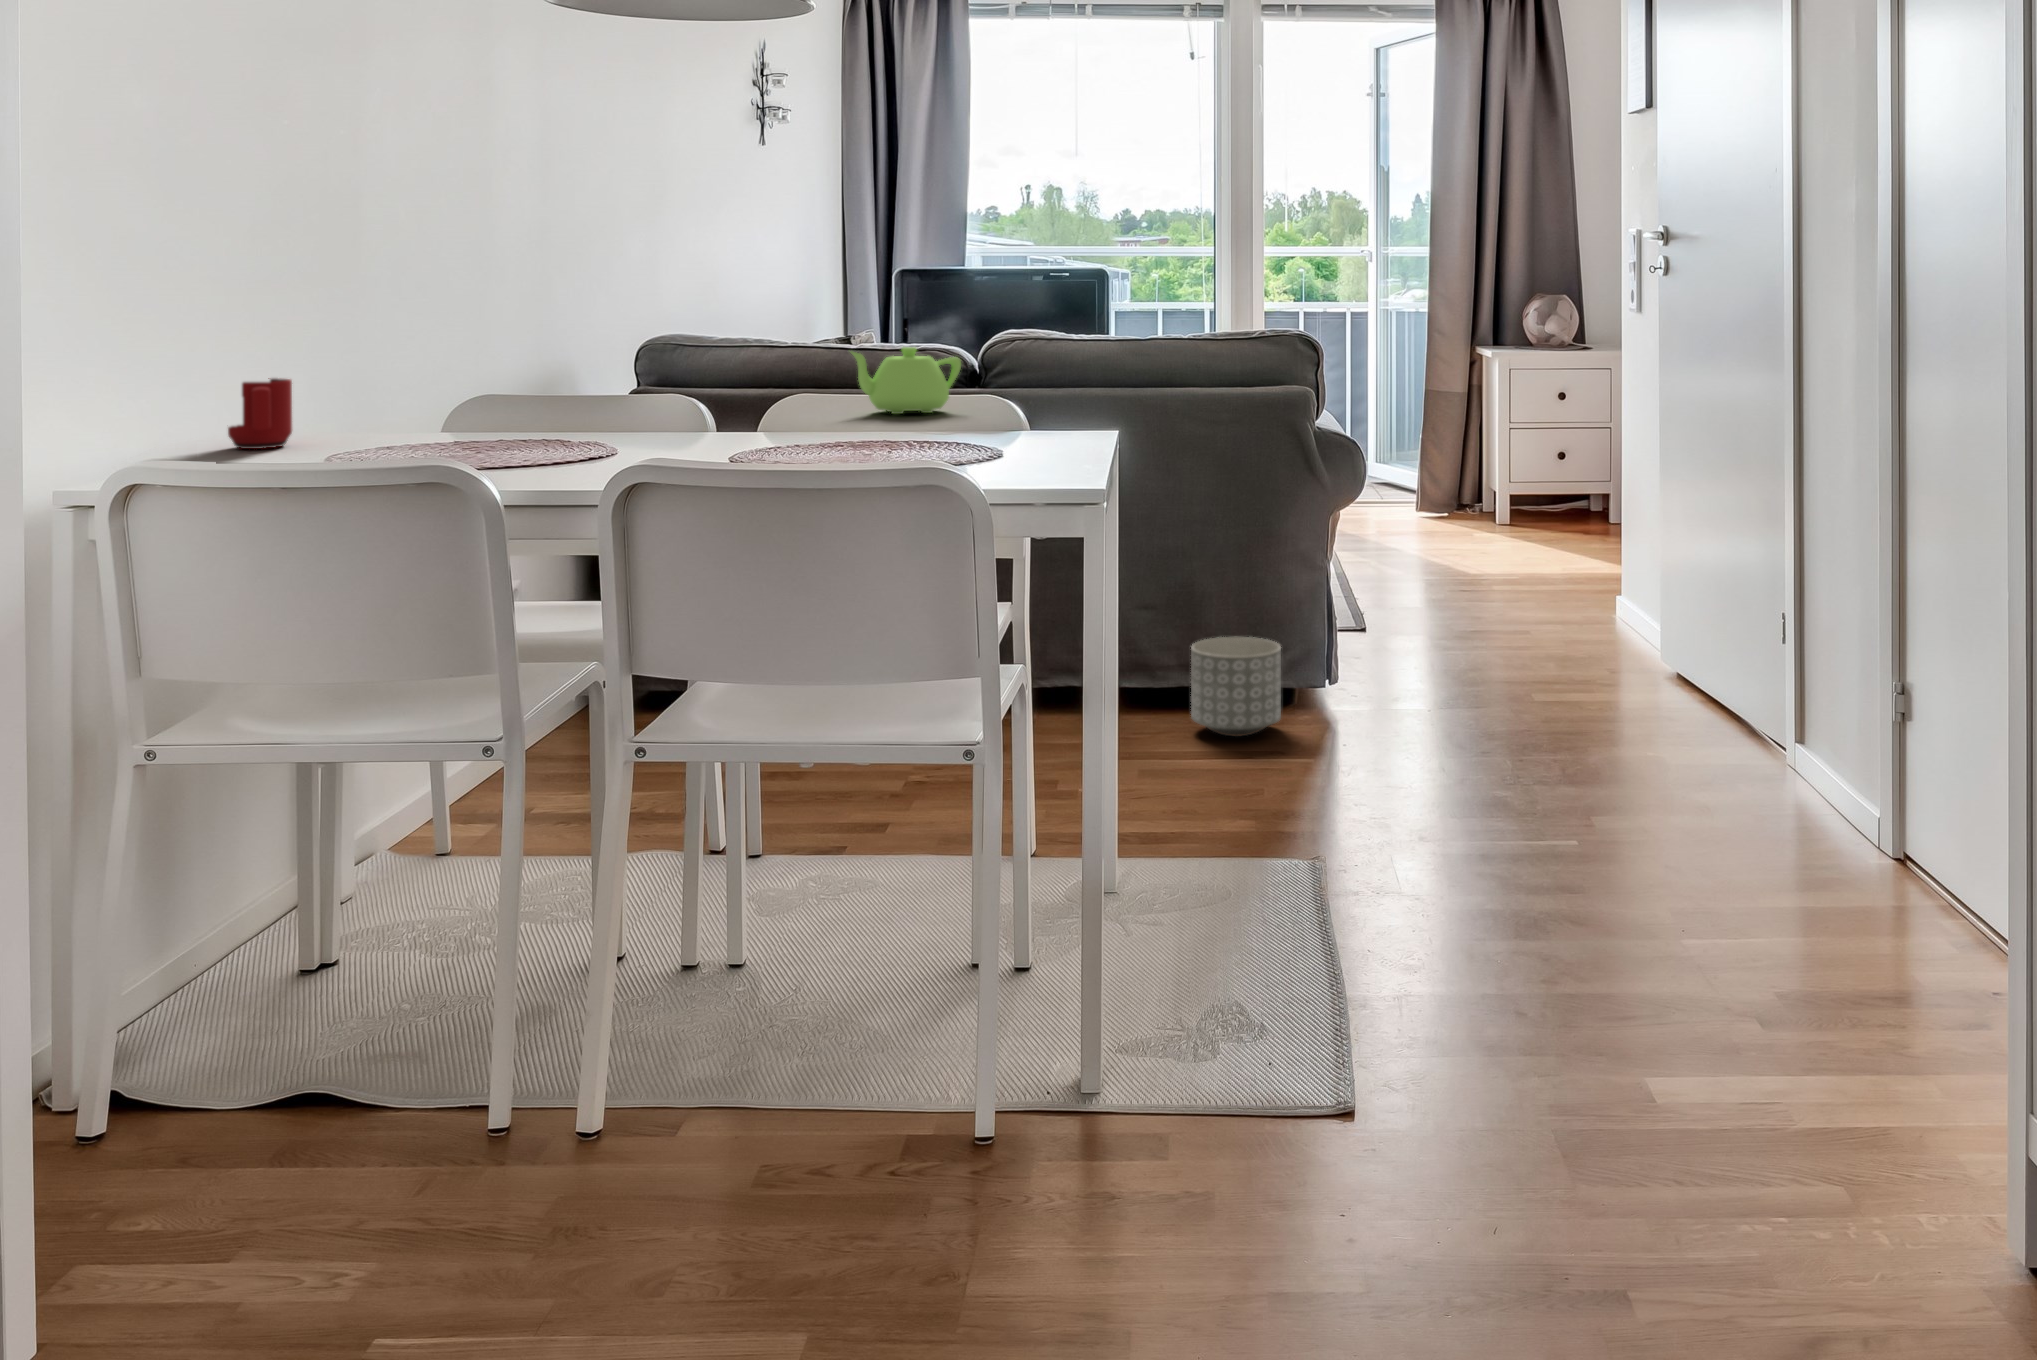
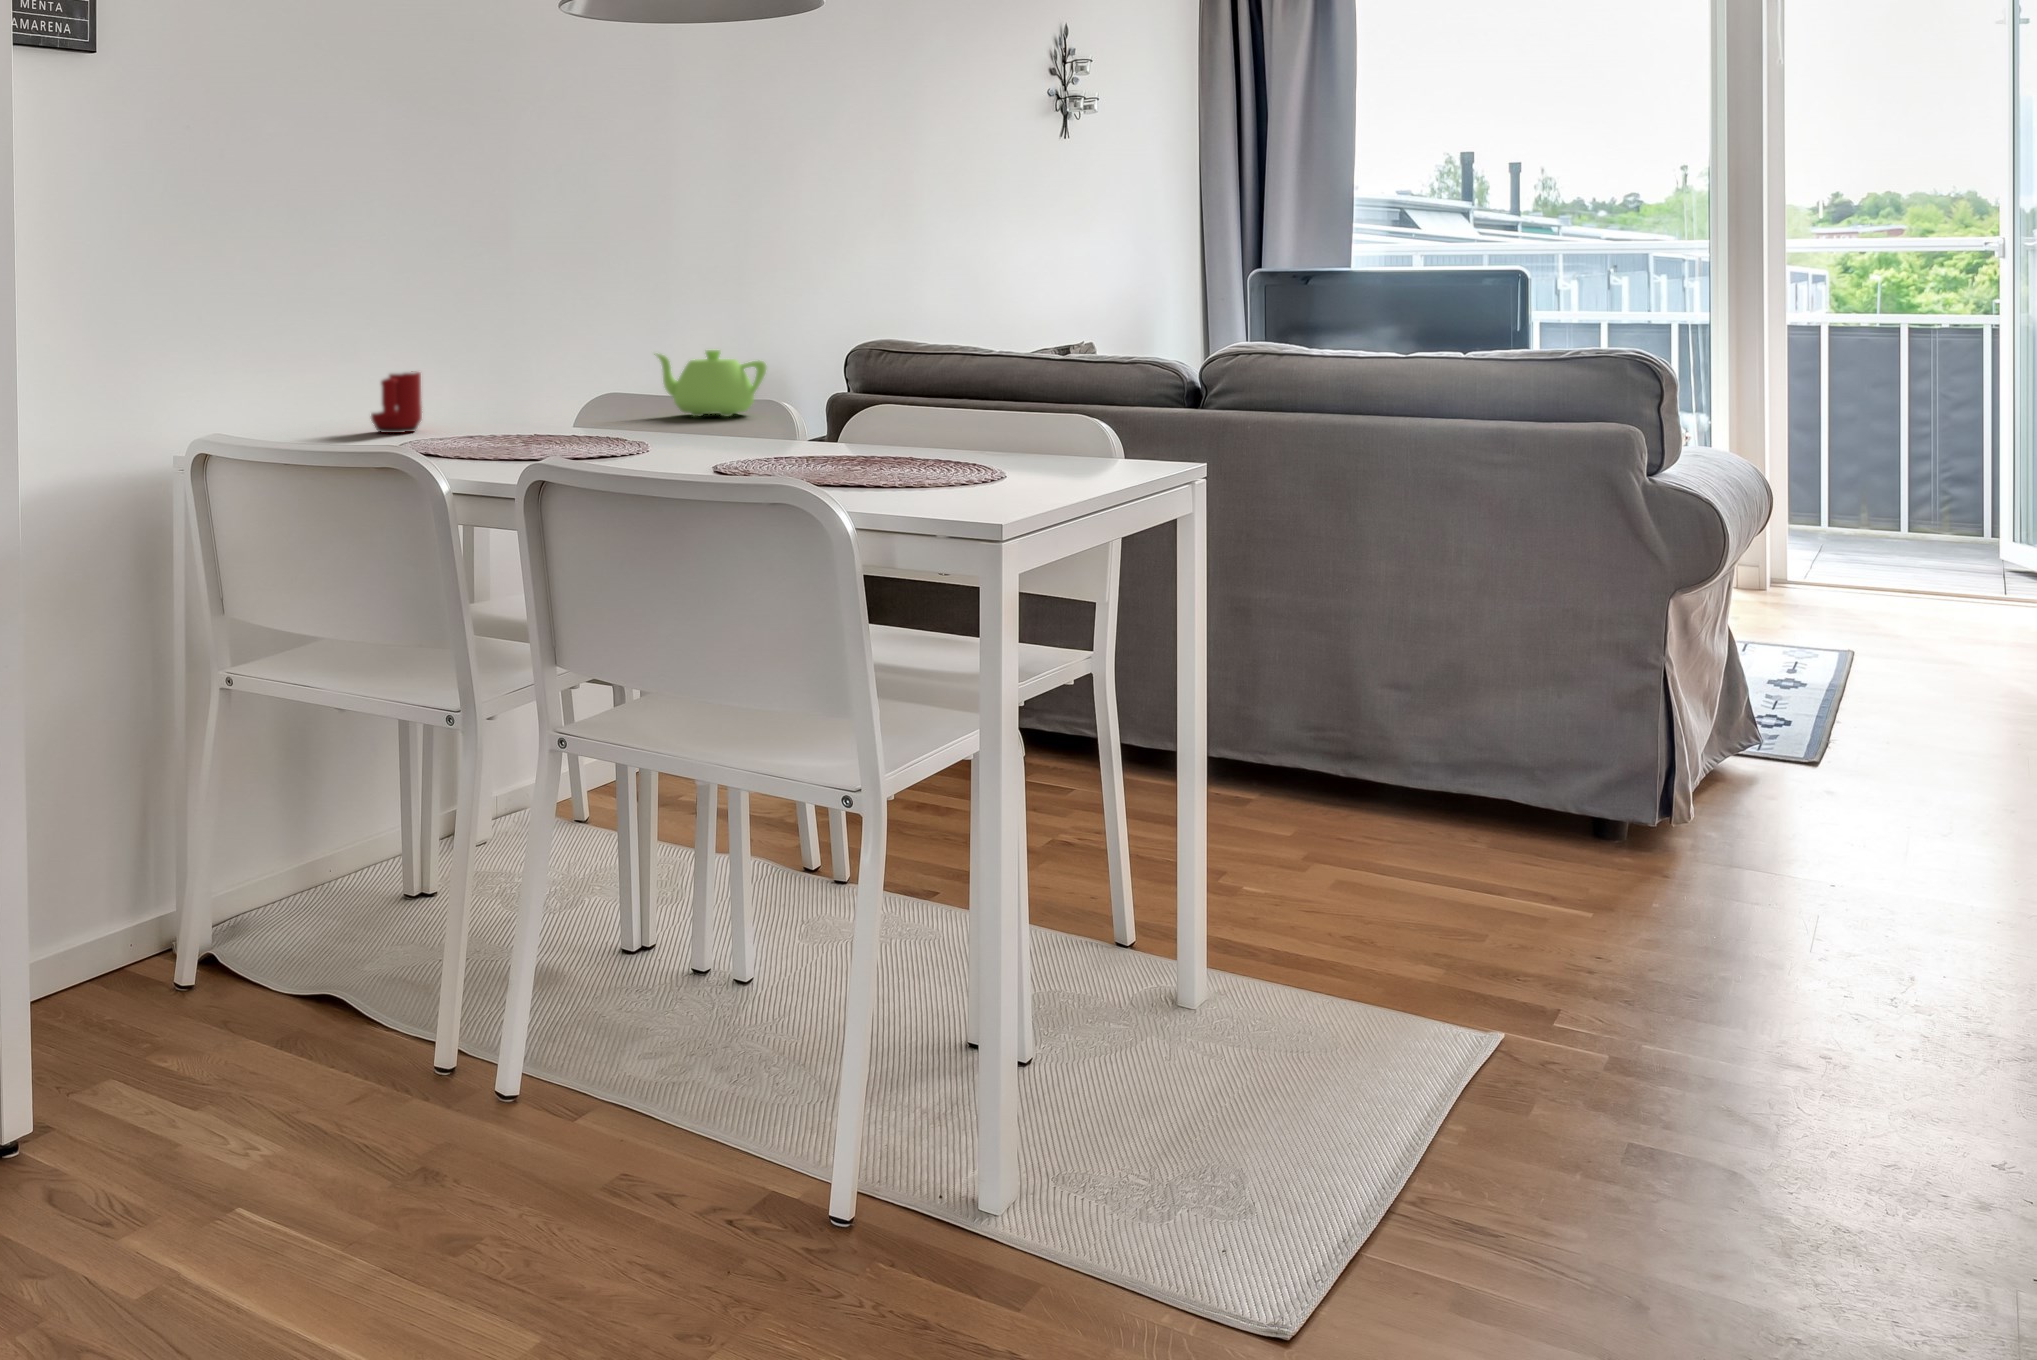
teapot: present [851,347,961,414] -> present [656,350,766,416]
planter: present [1191,637,1281,737] -> none [1447,728,1580,856]

